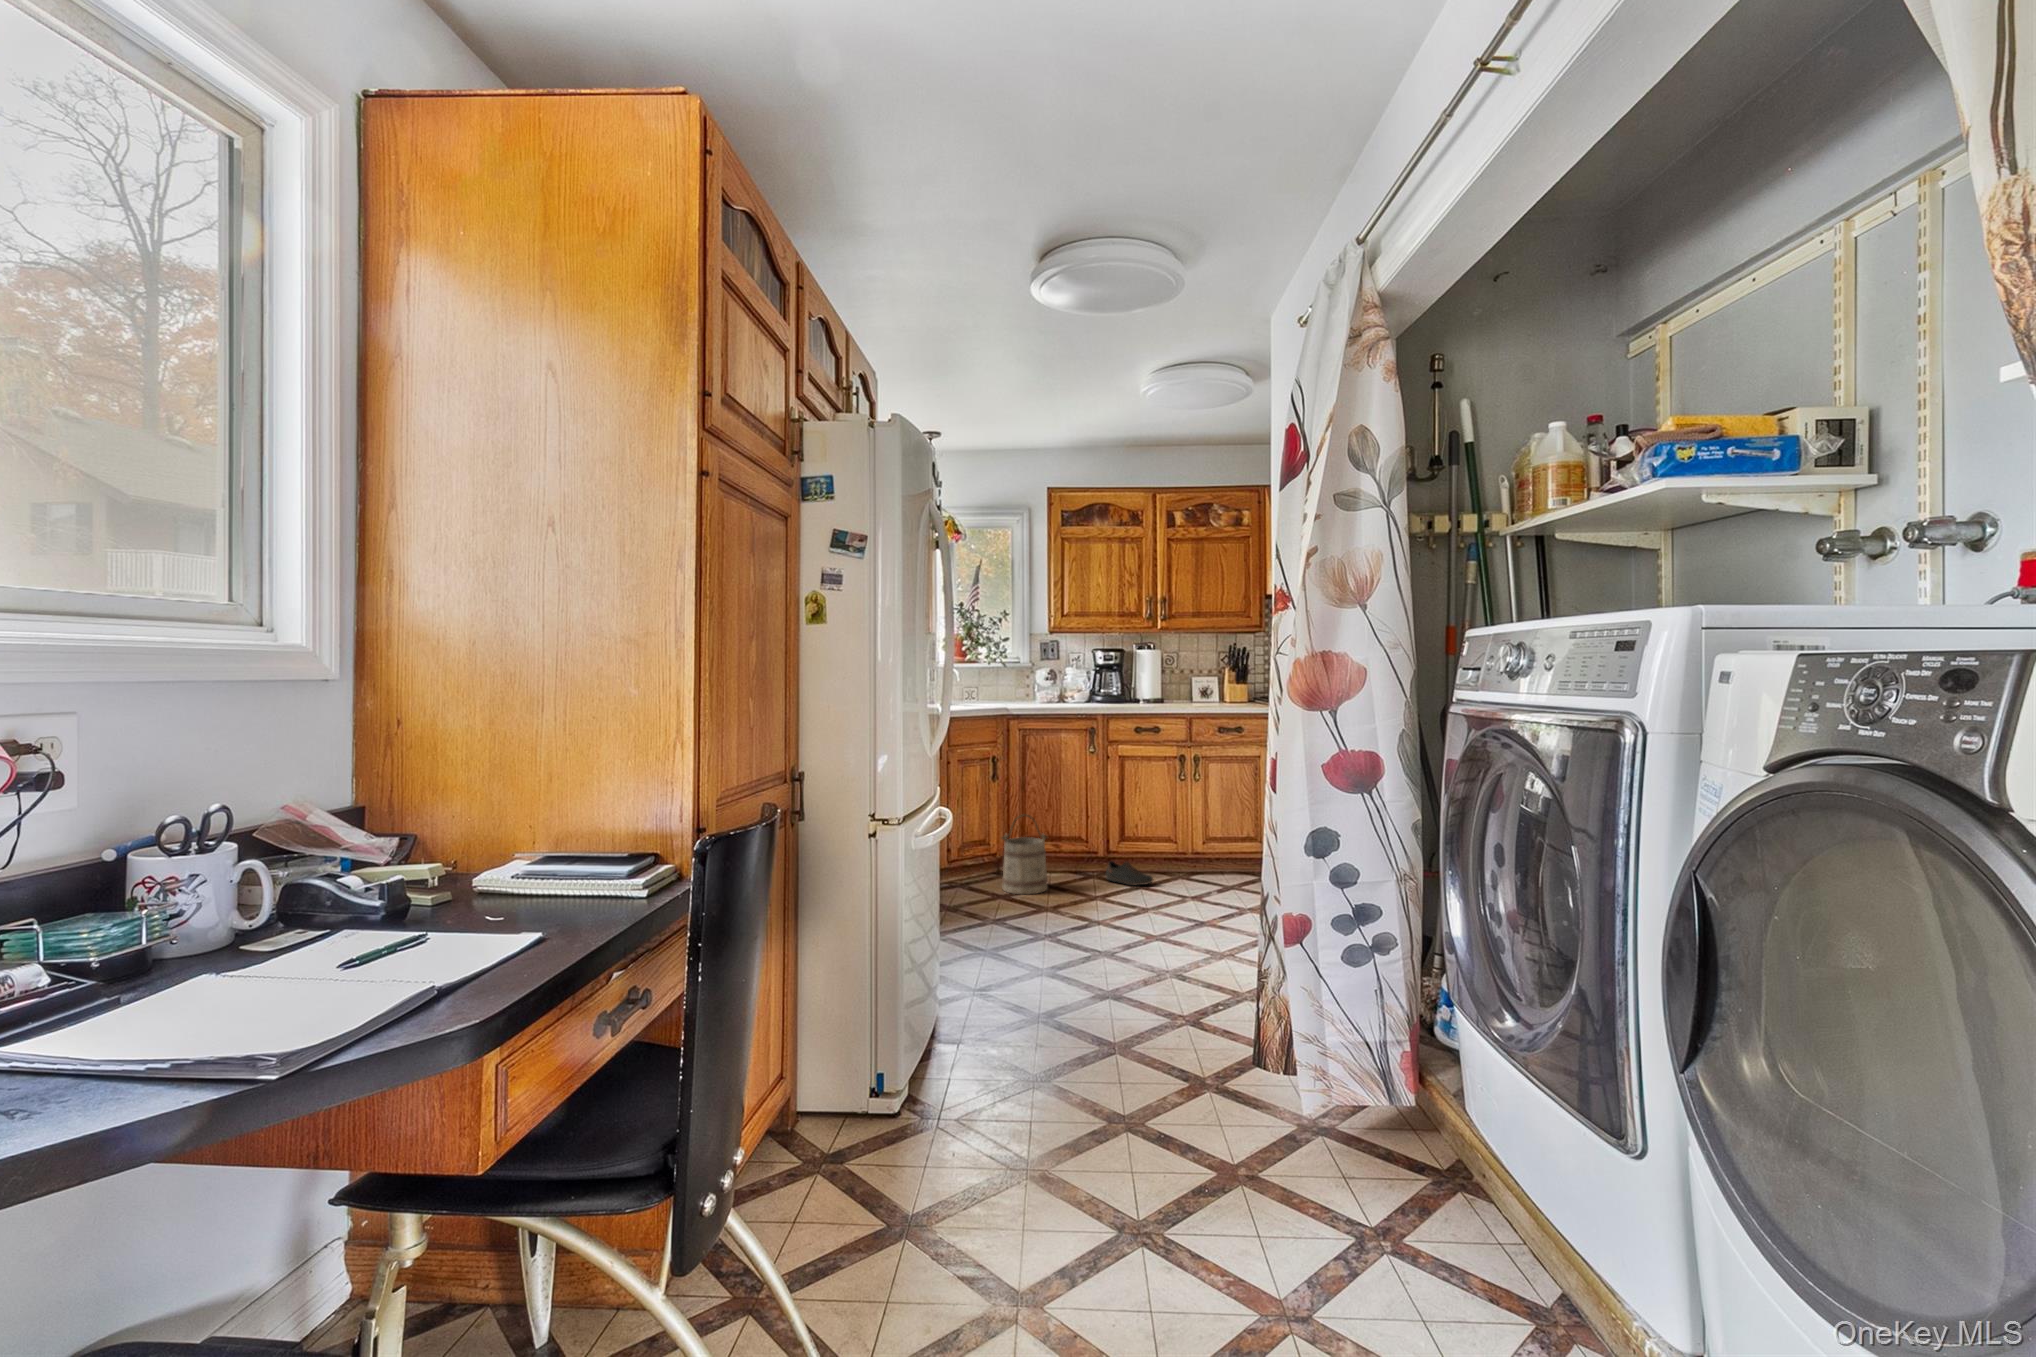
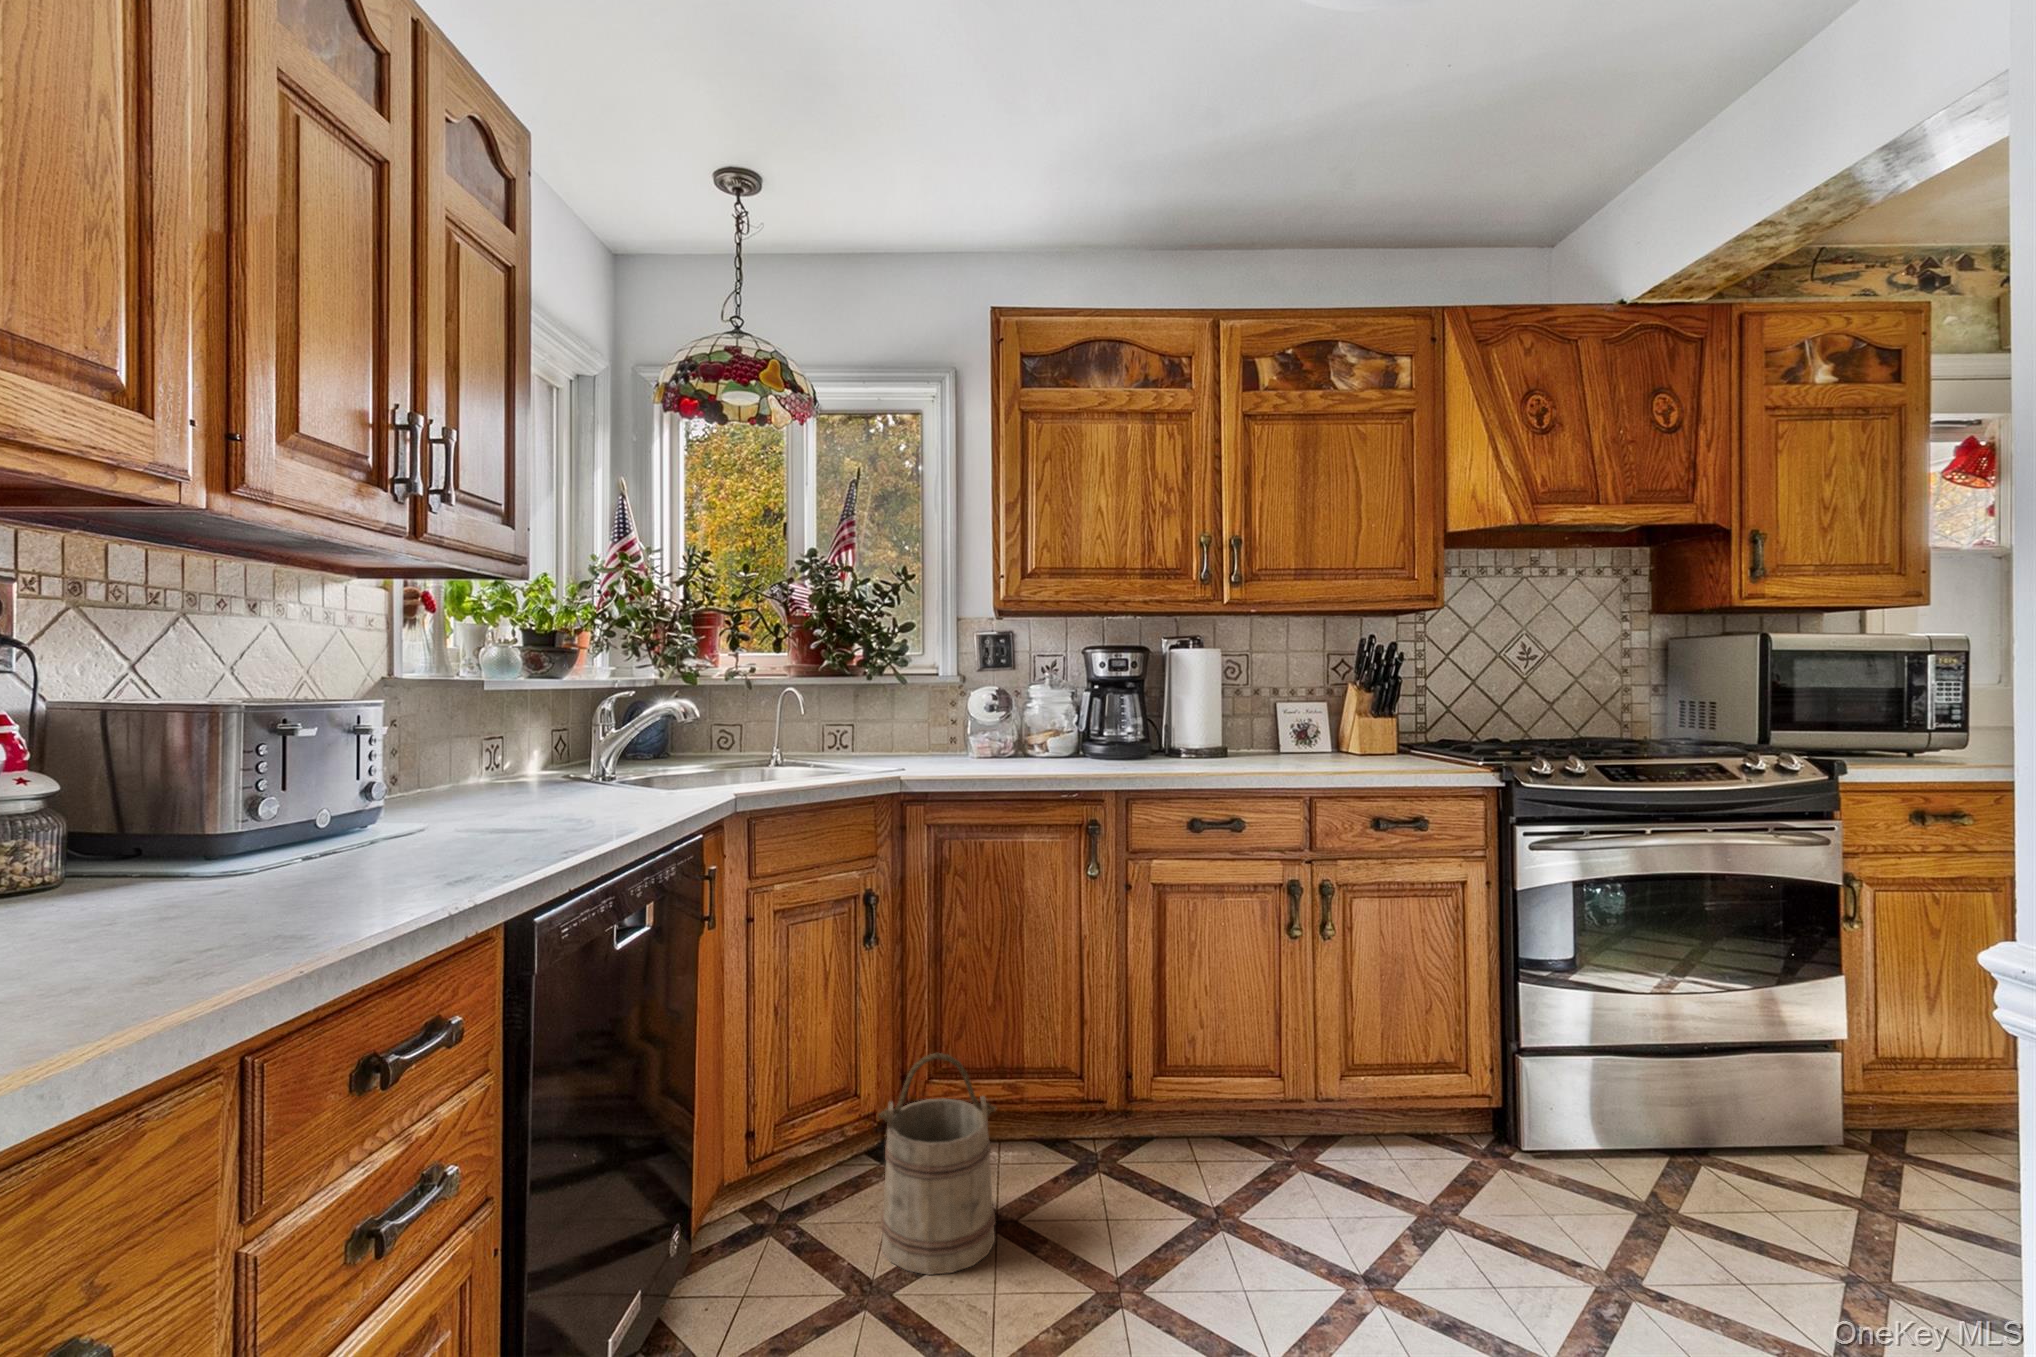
shoe: present [1106,861,1153,885] -> none [1129,1138,1248,1213]

